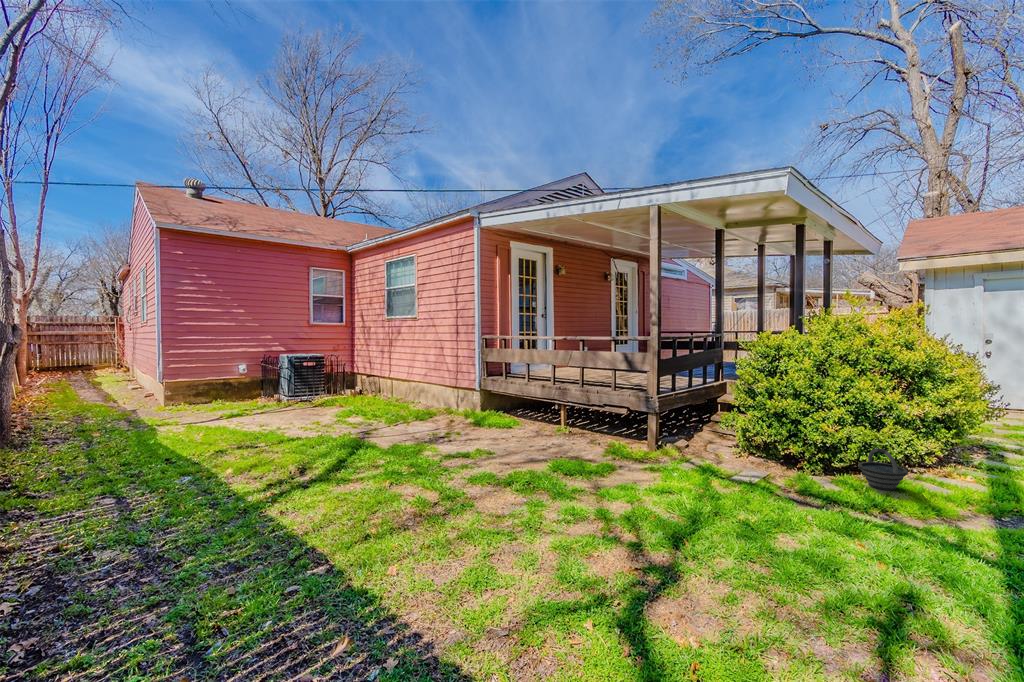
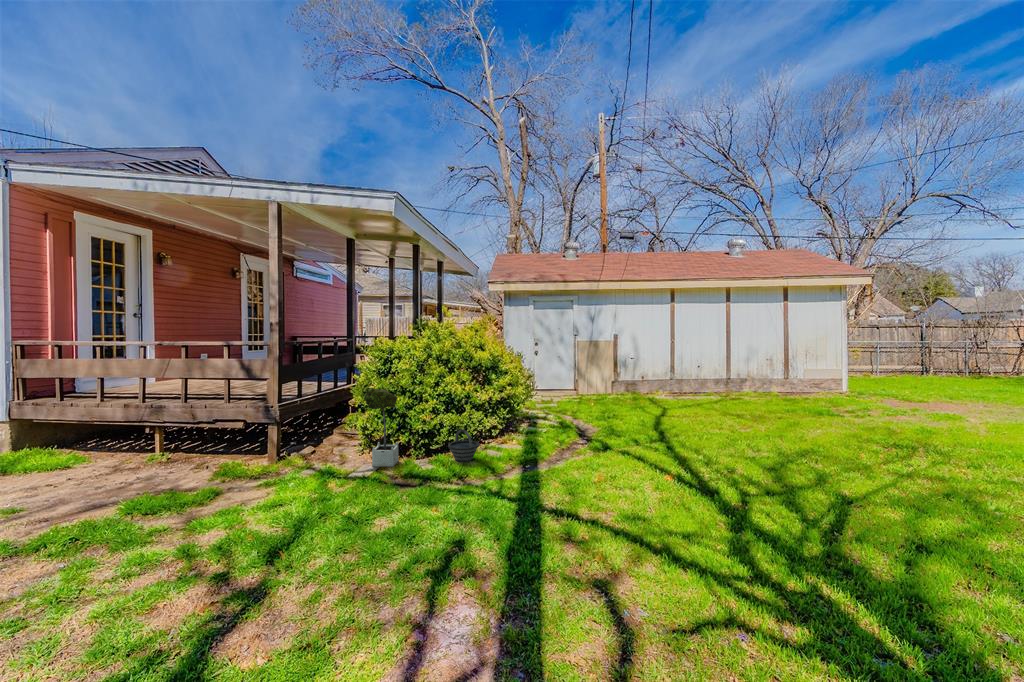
potted tree: none [749,388,790,477] -> present [364,388,399,466]

